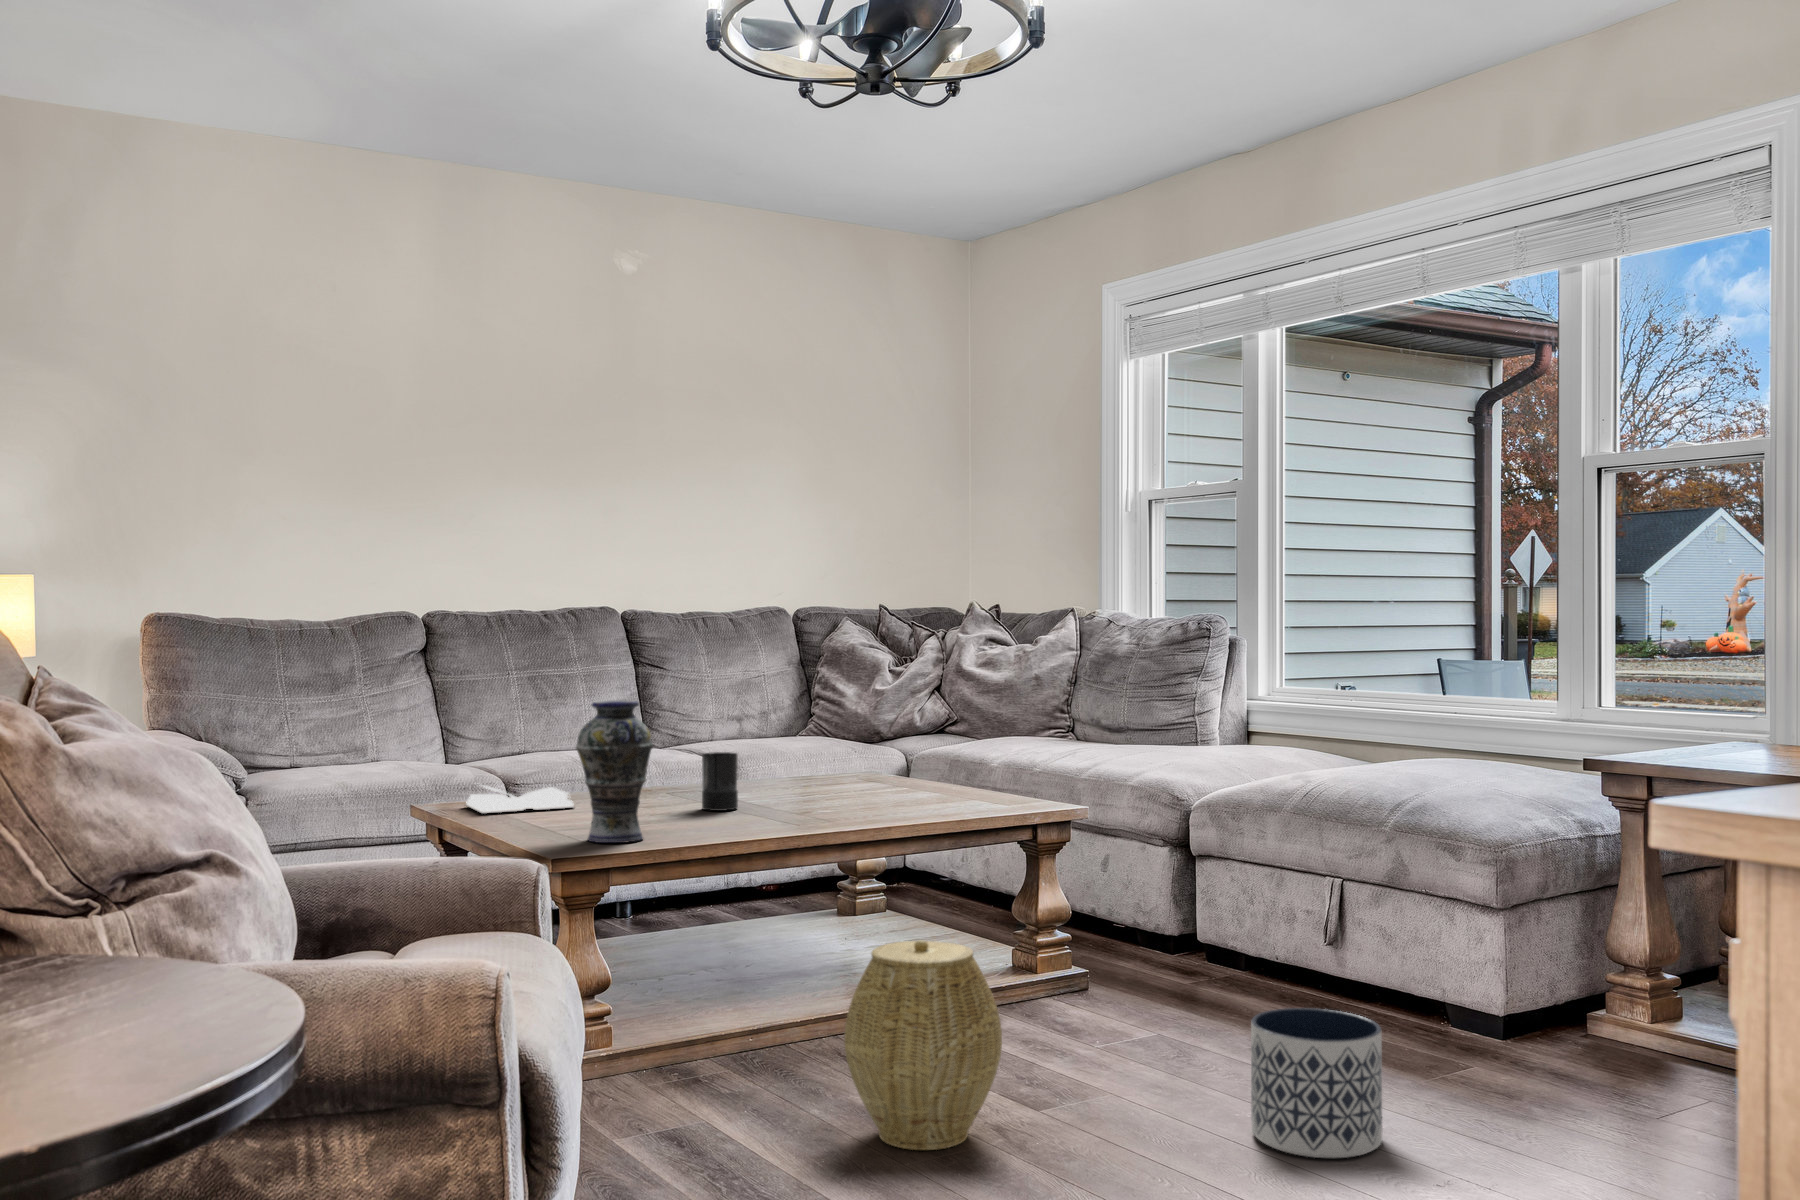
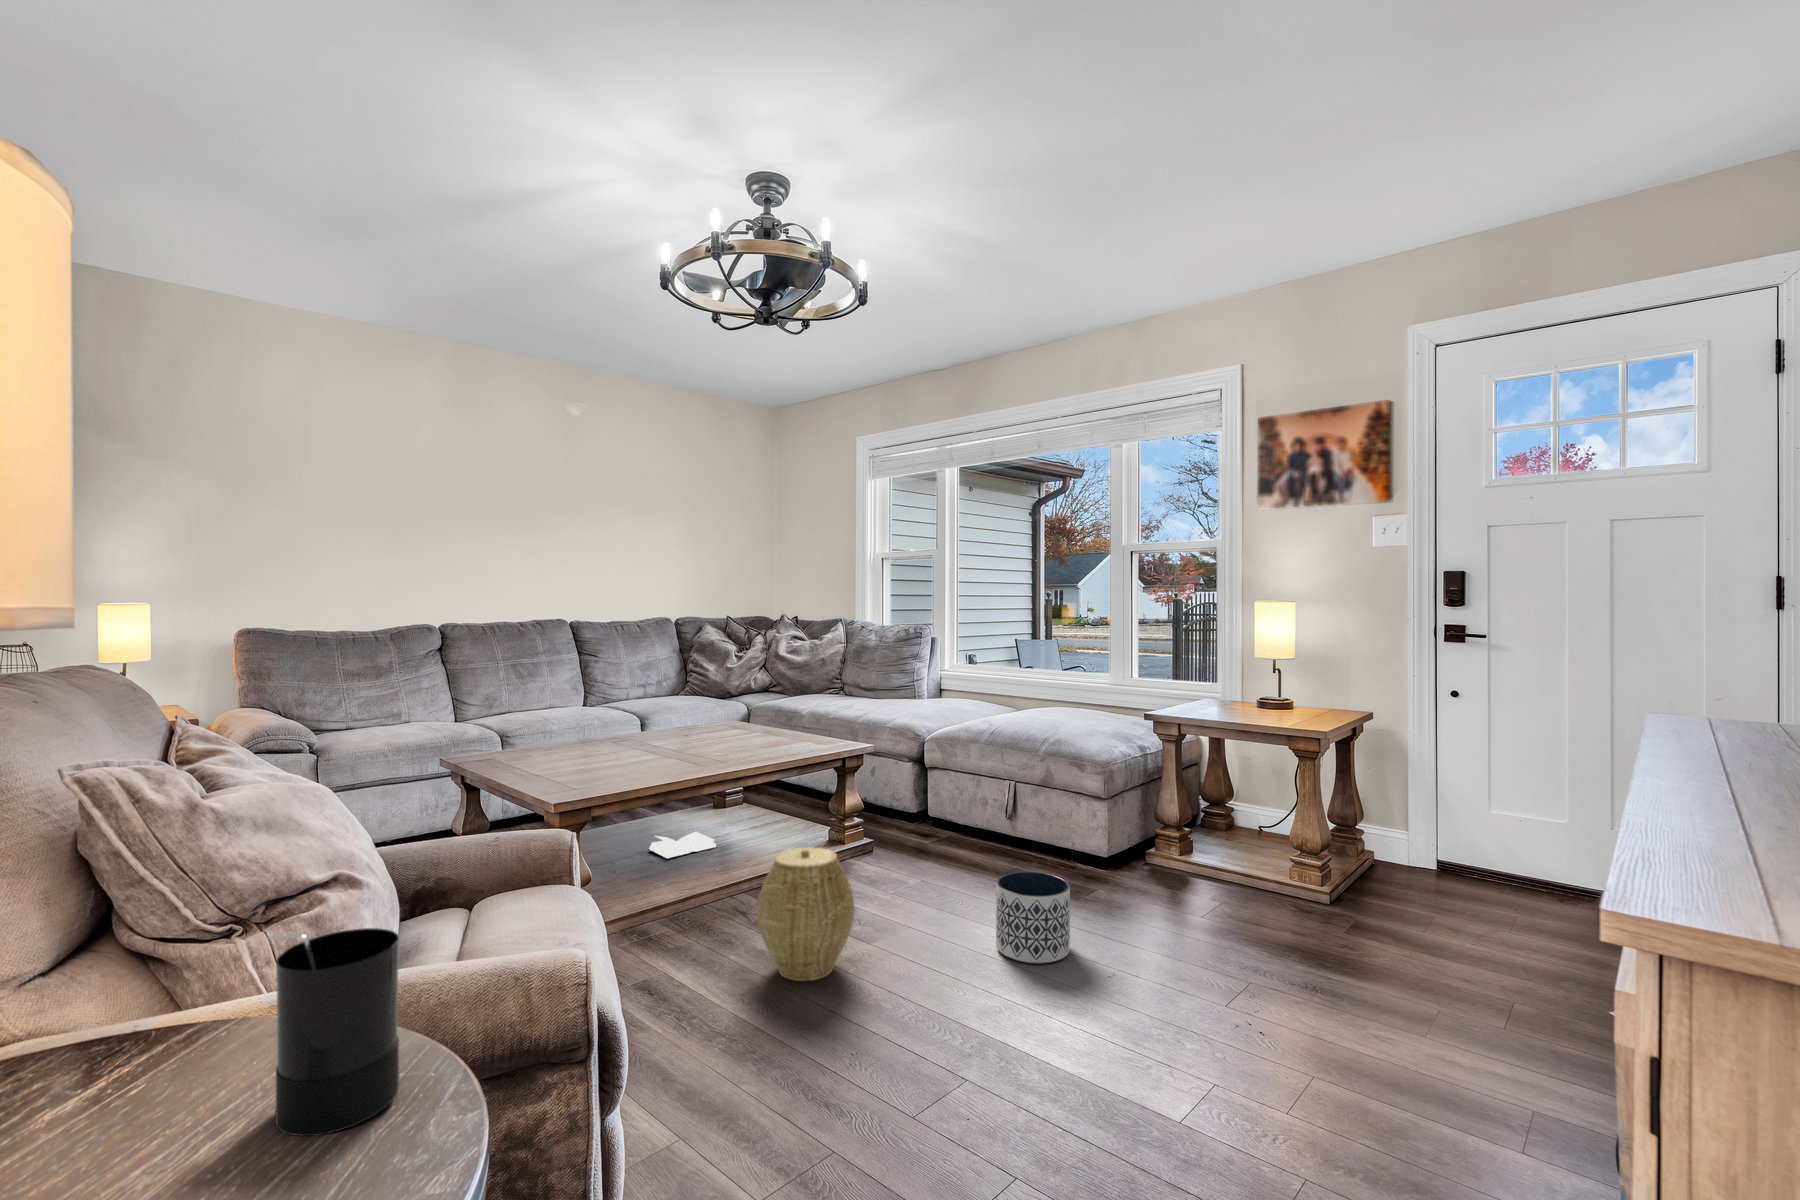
vase: present [576,700,653,843] -> none [565,695,617,788]
candle: present [702,752,738,811] -> present [268,928,399,1136]
book: present [465,785,574,814] -> present [648,832,717,859]

